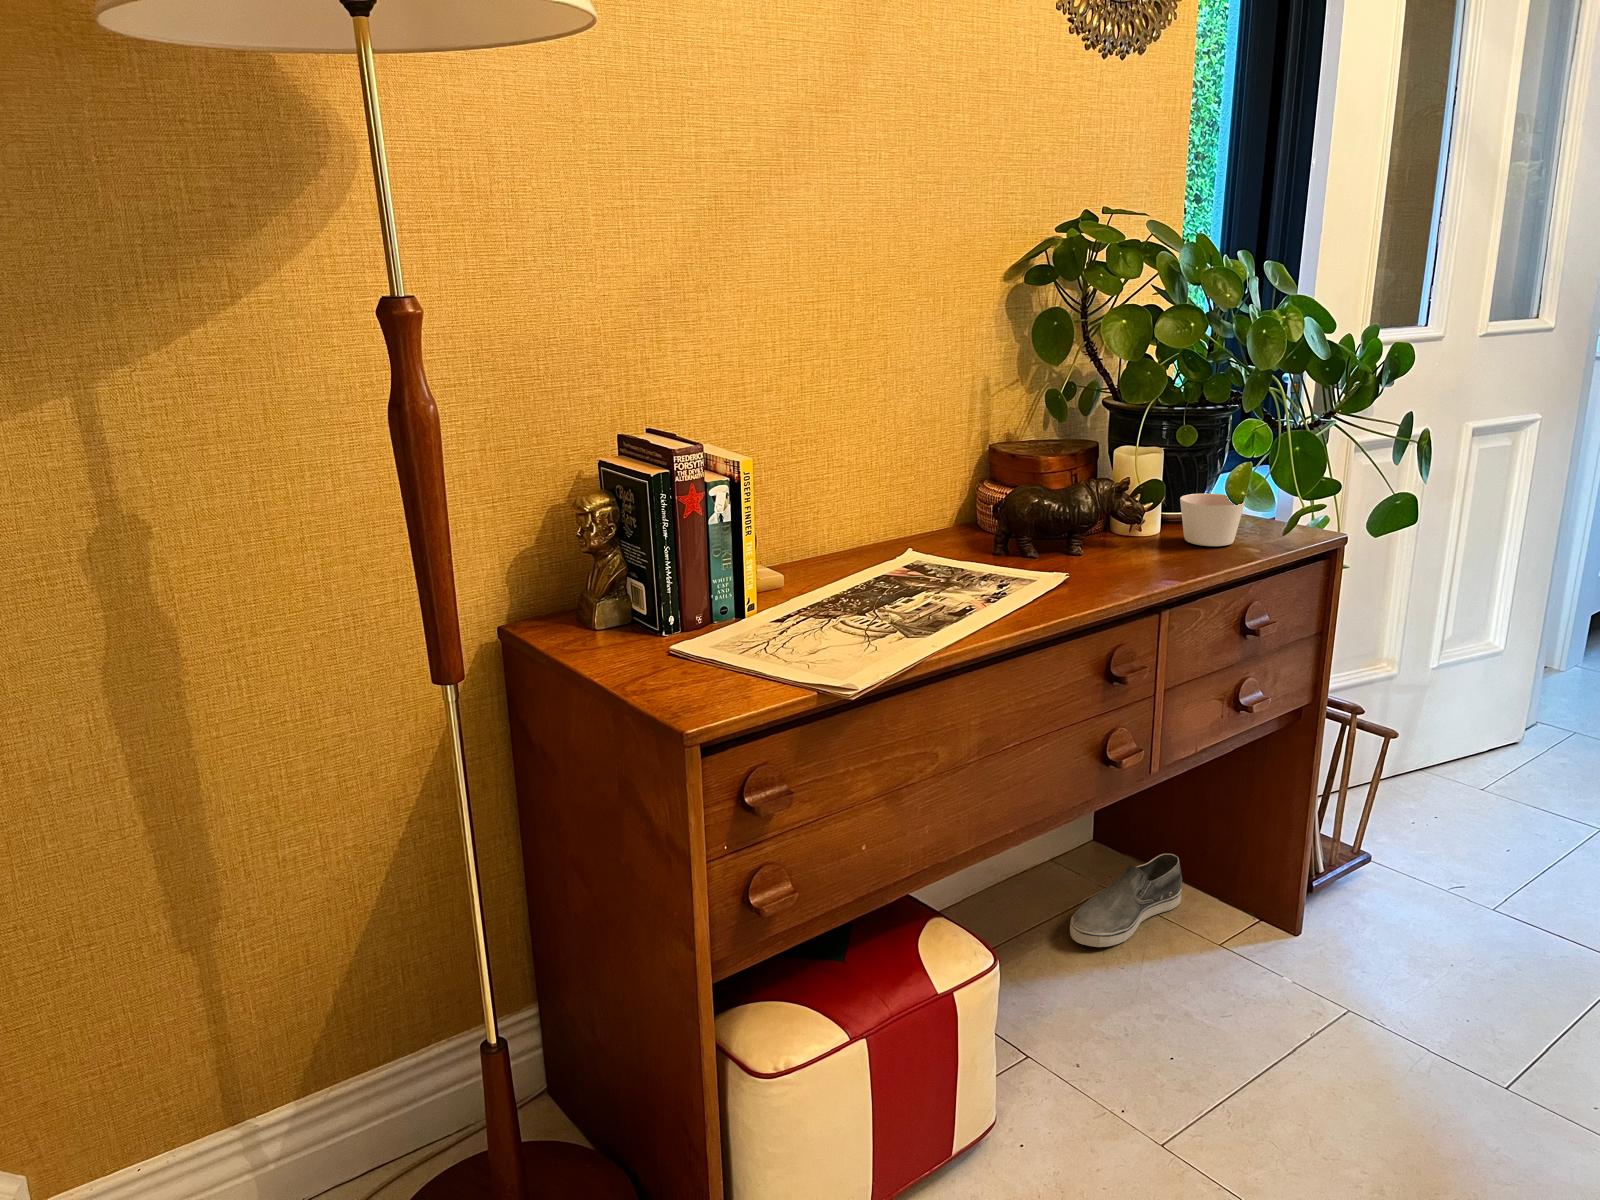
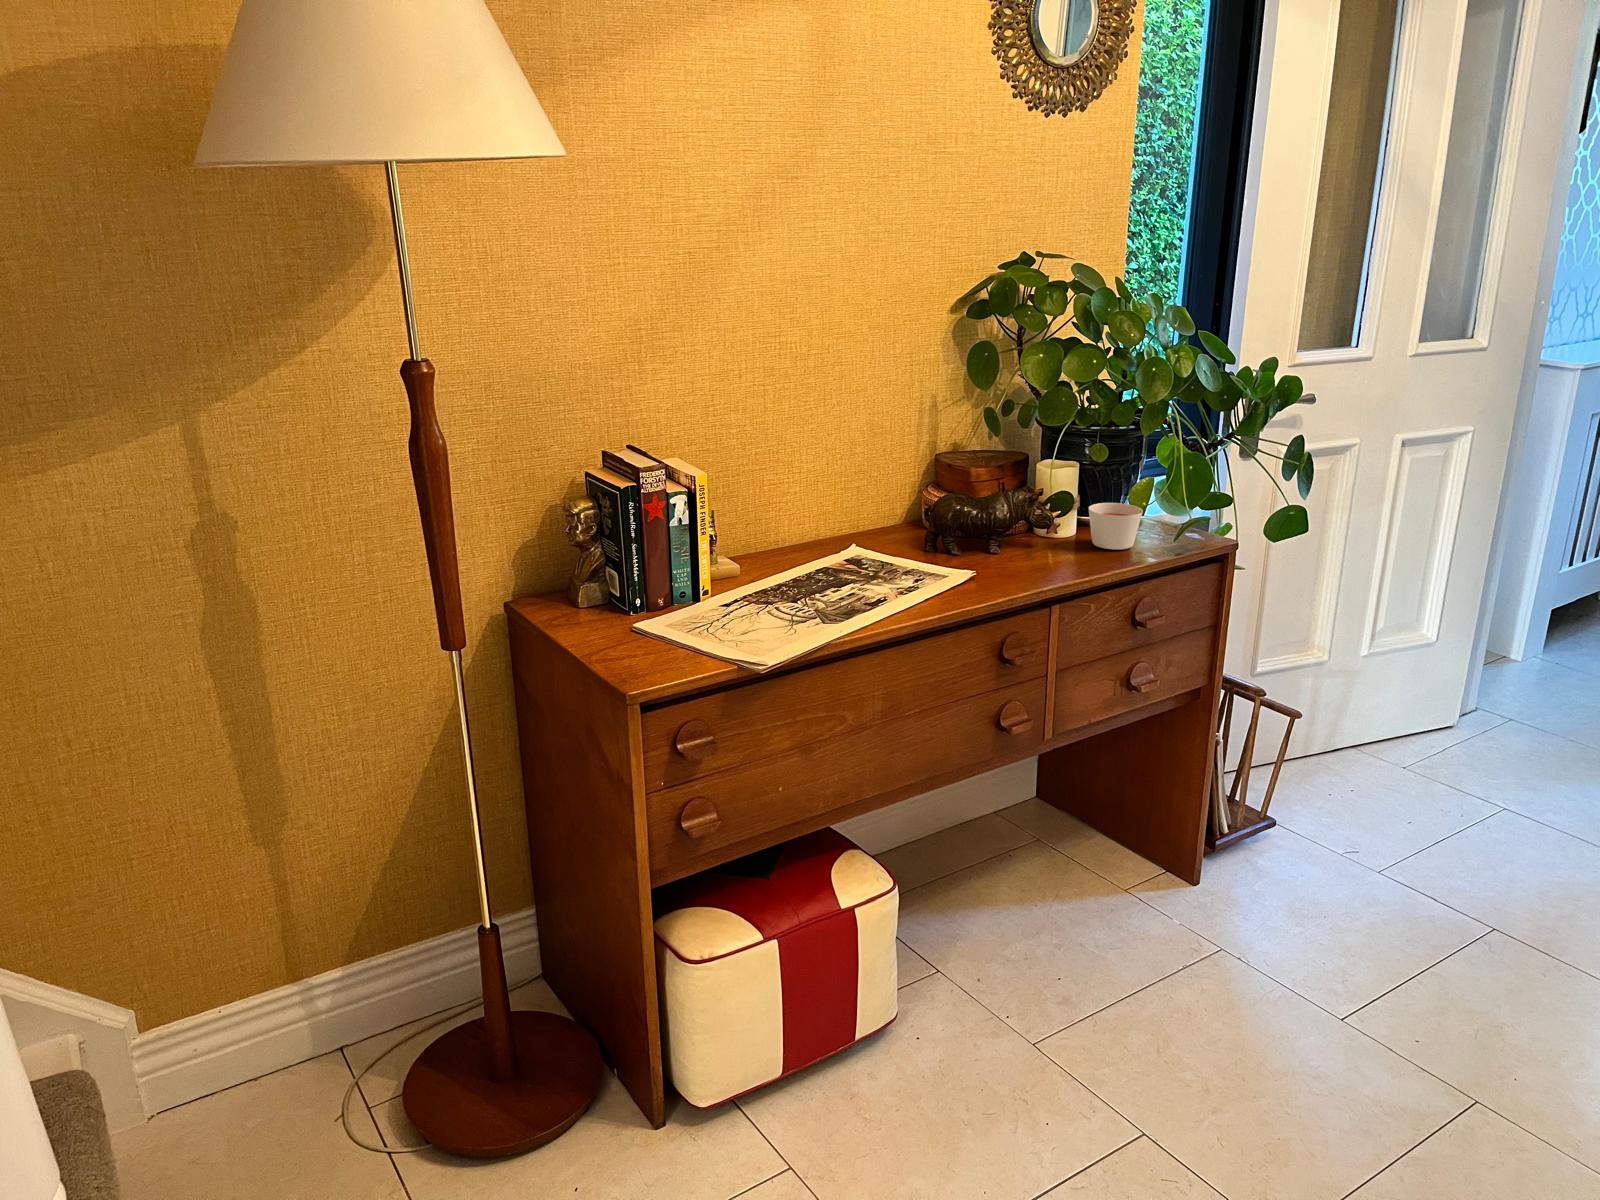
shoe: present [1070,854,1182,947] -> none [996,810,1102,886]

